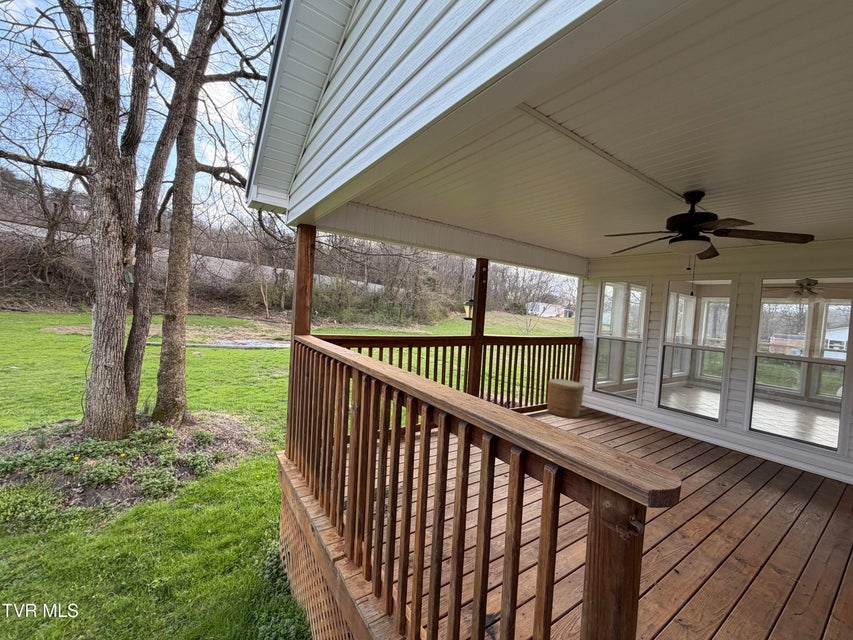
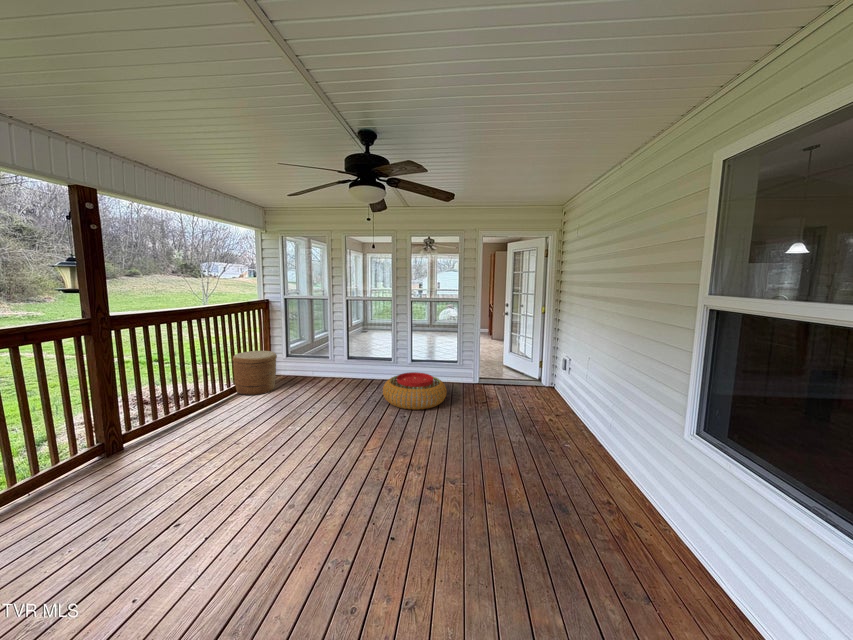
pouf: none [696,437,799,489] -> present [383,372,447,410]

